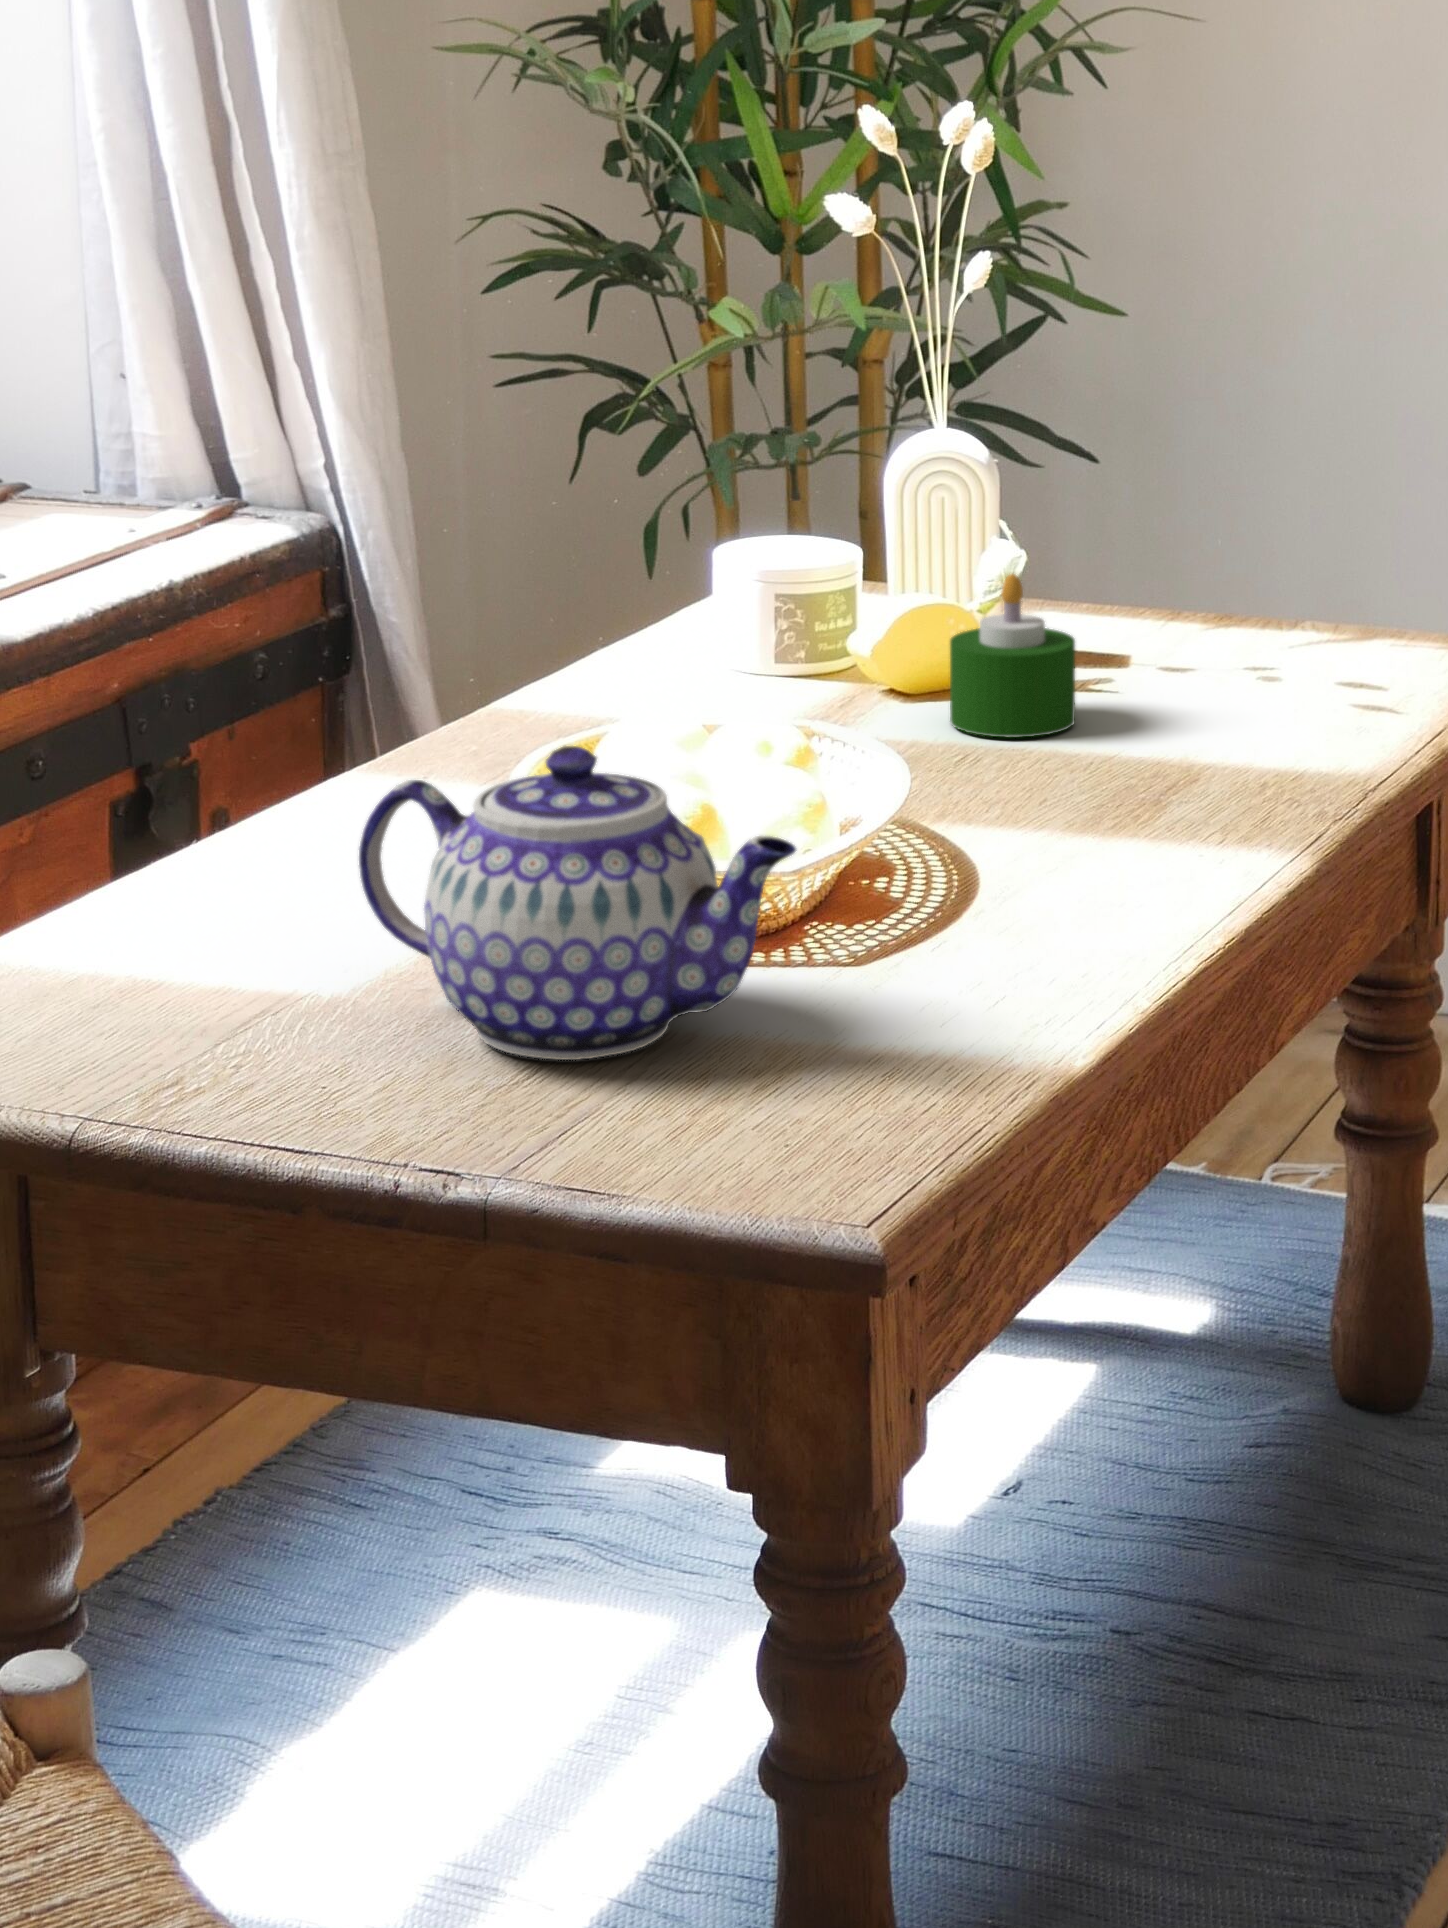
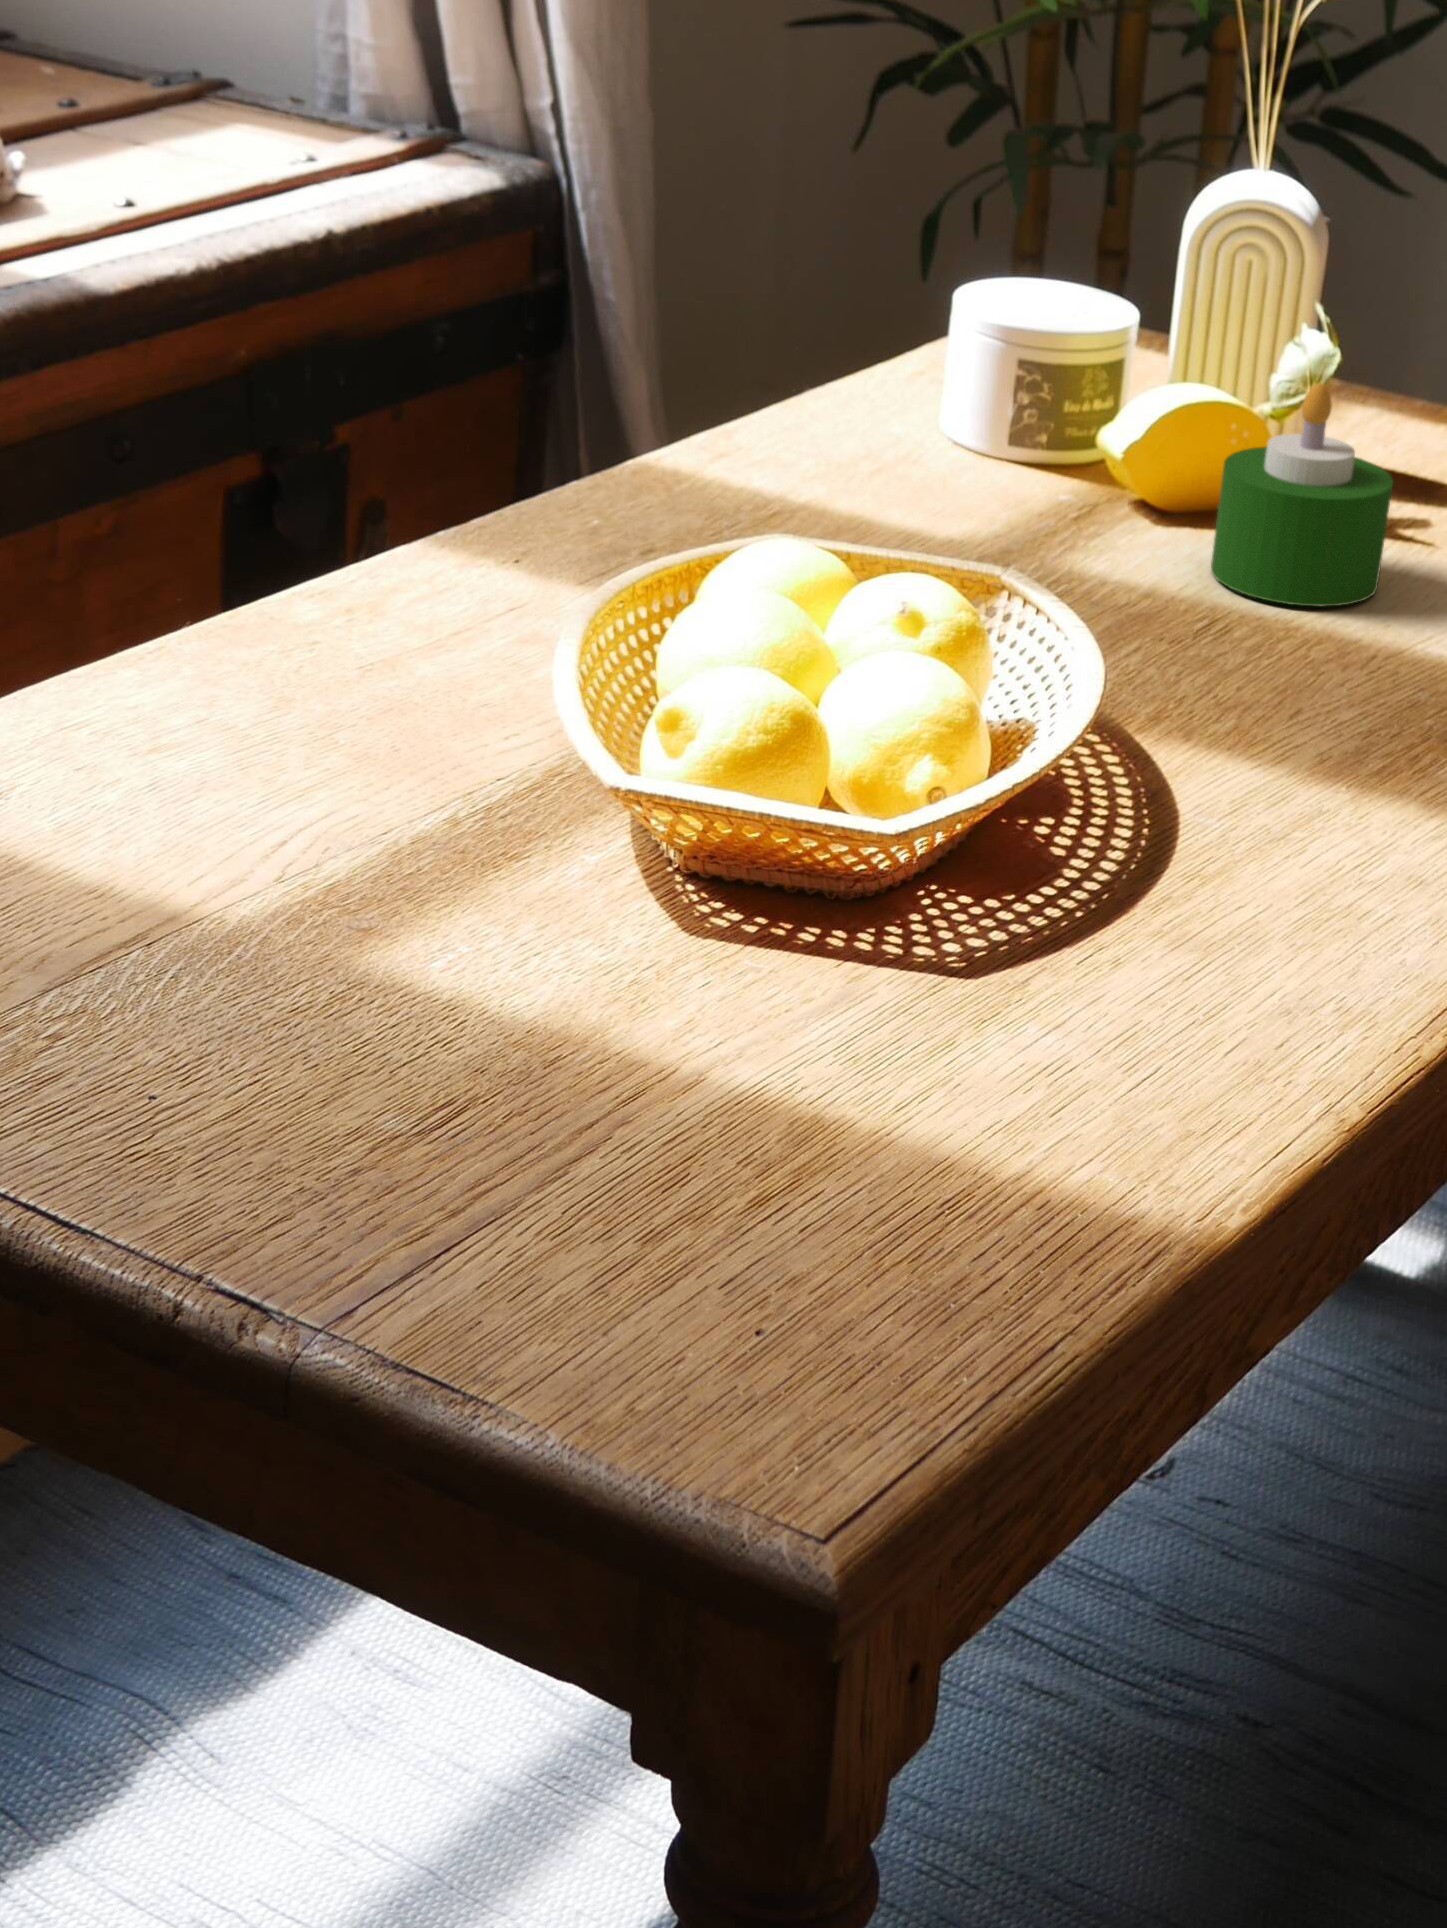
teapot: present [359,746,796,1060] -> none [249,646,861,1122]

